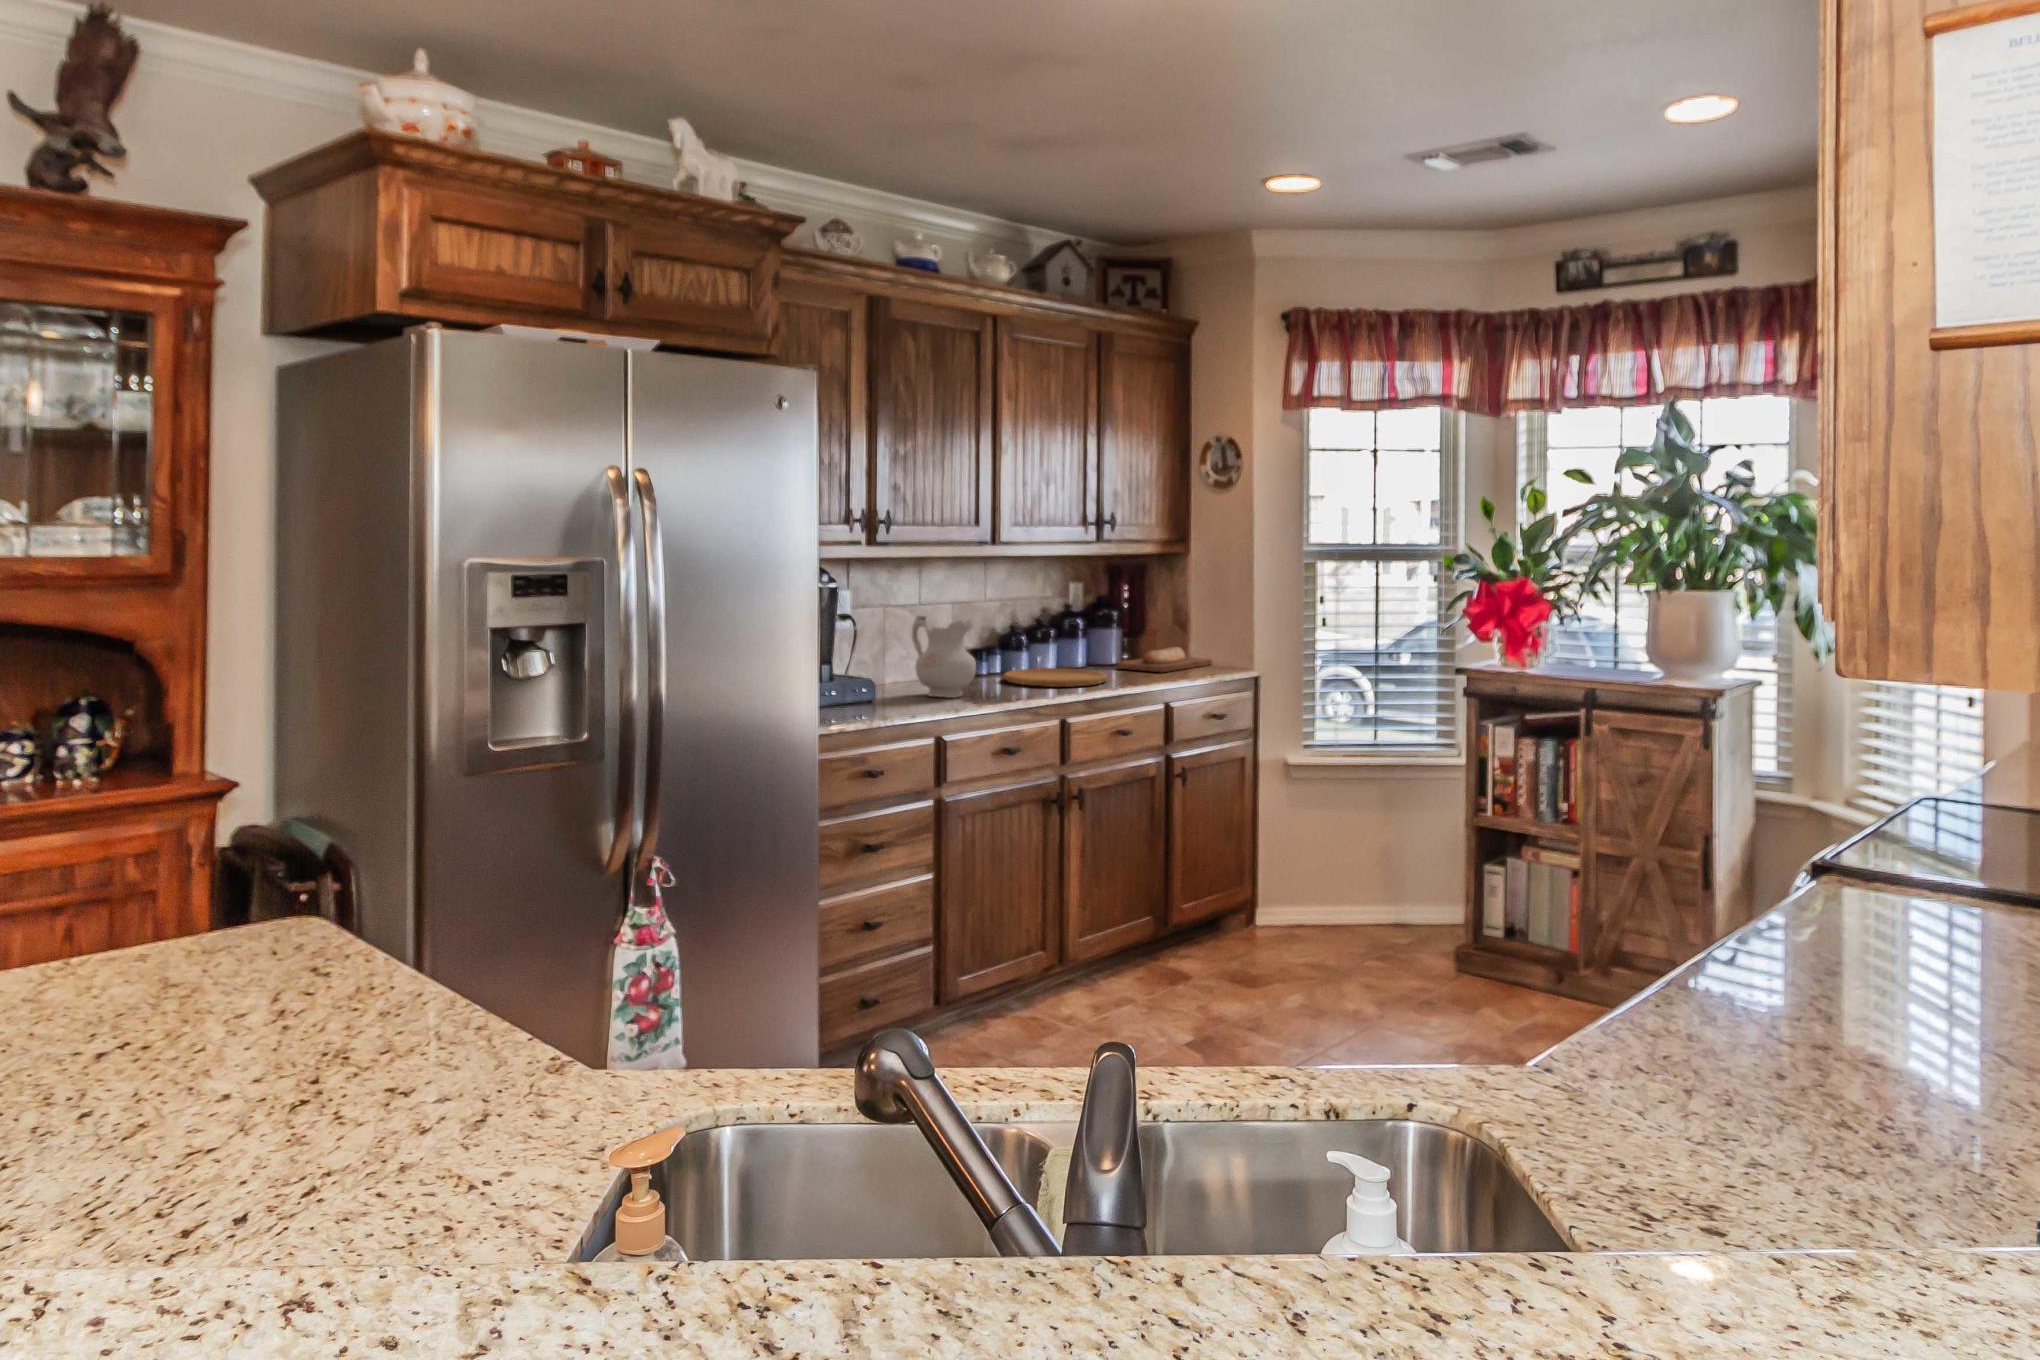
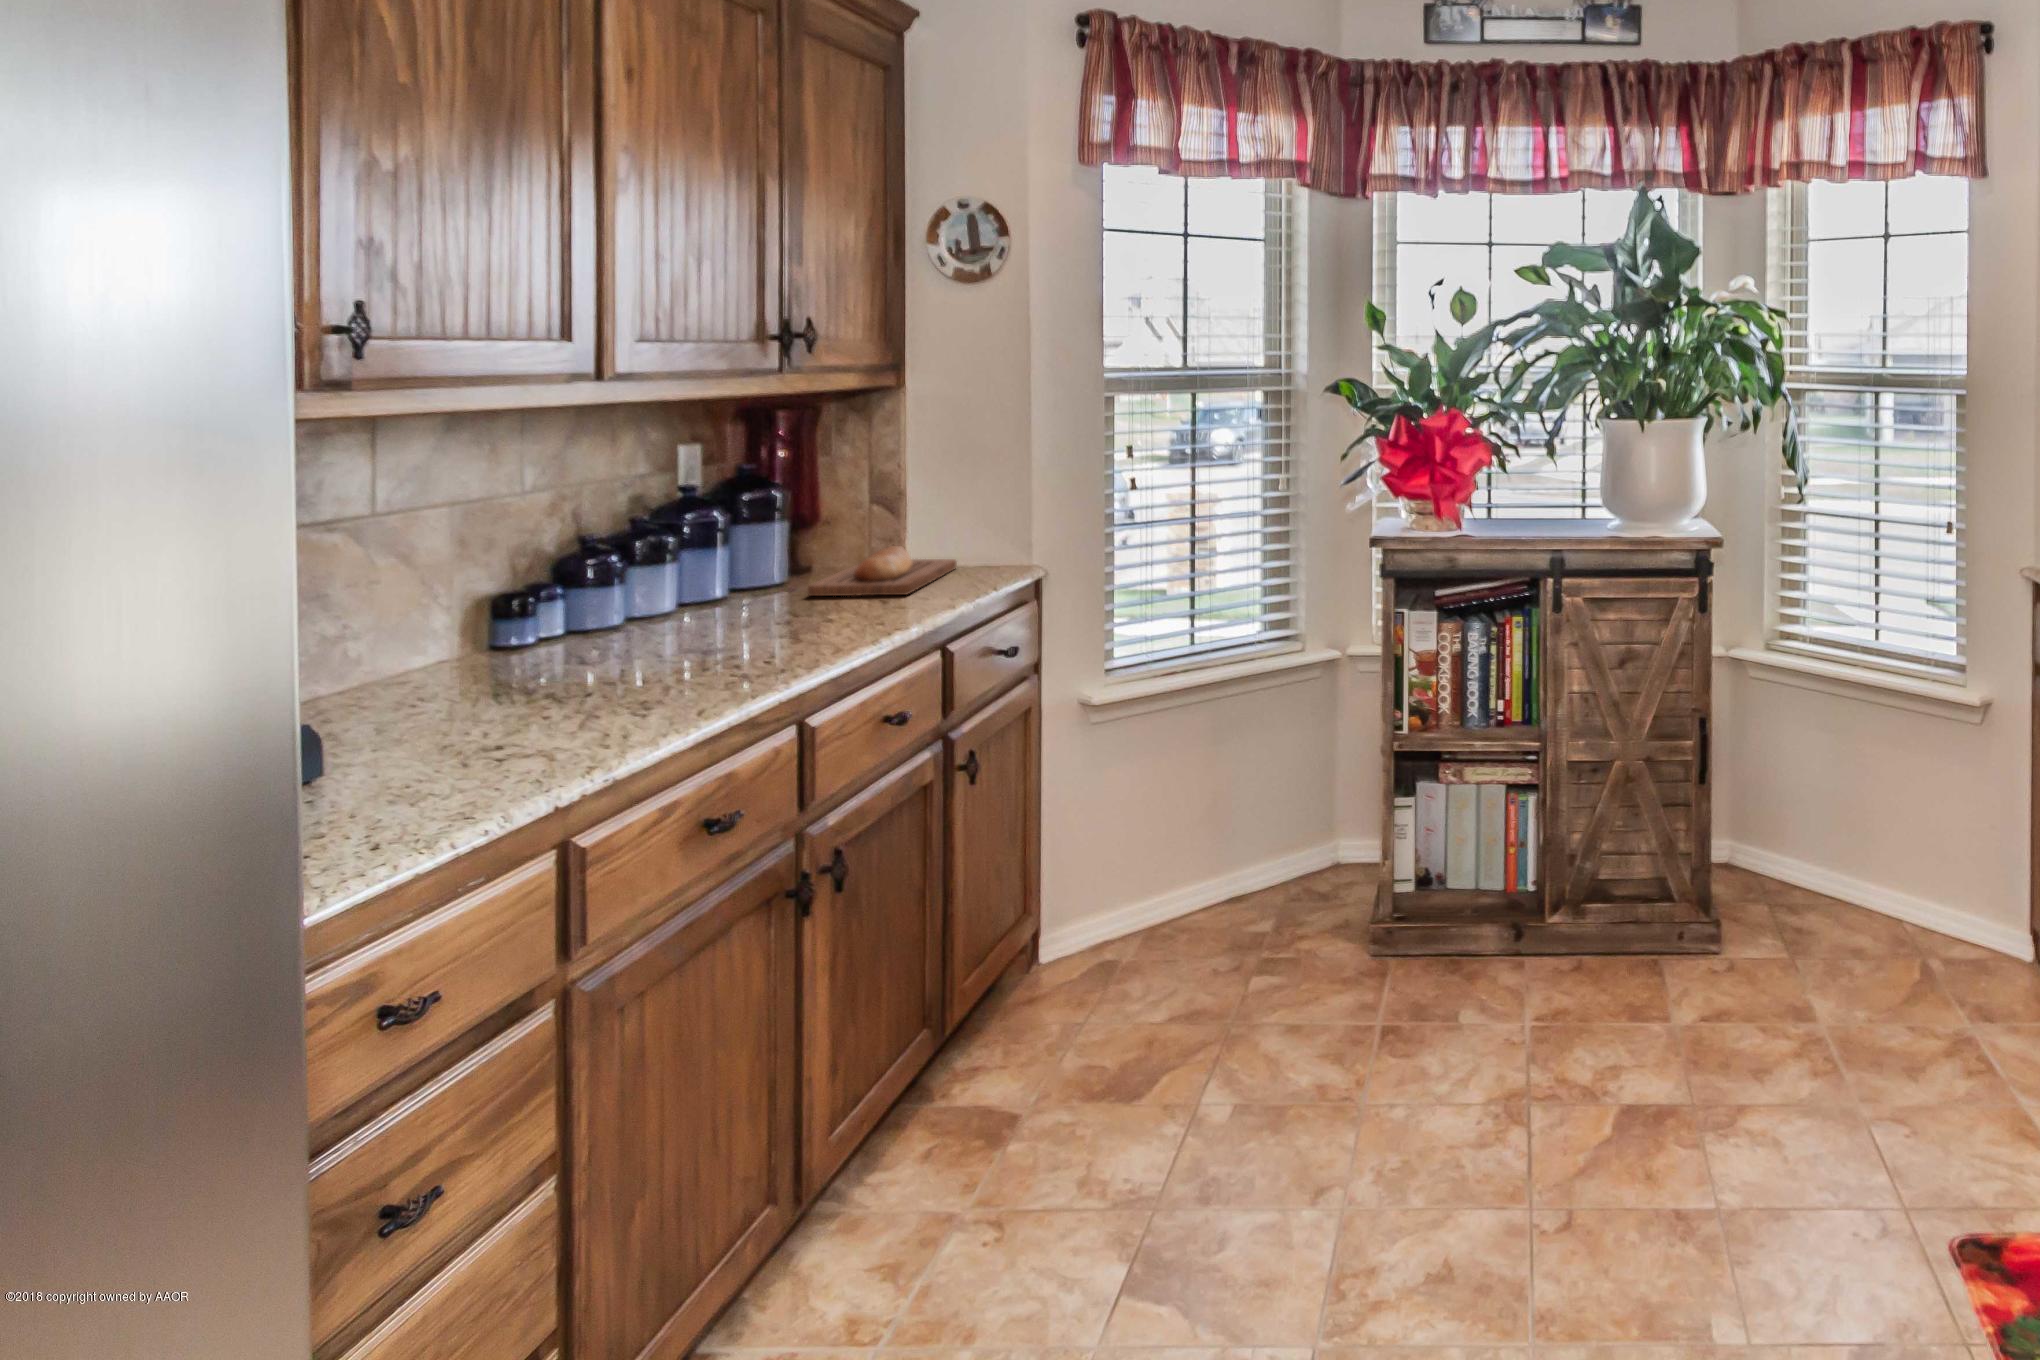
ceramic pitcher: present [912,616,976,698] -> none [408,547,605,740]
cutting board: present [1004,668,1107,687] -> none [612,610,847,664]

